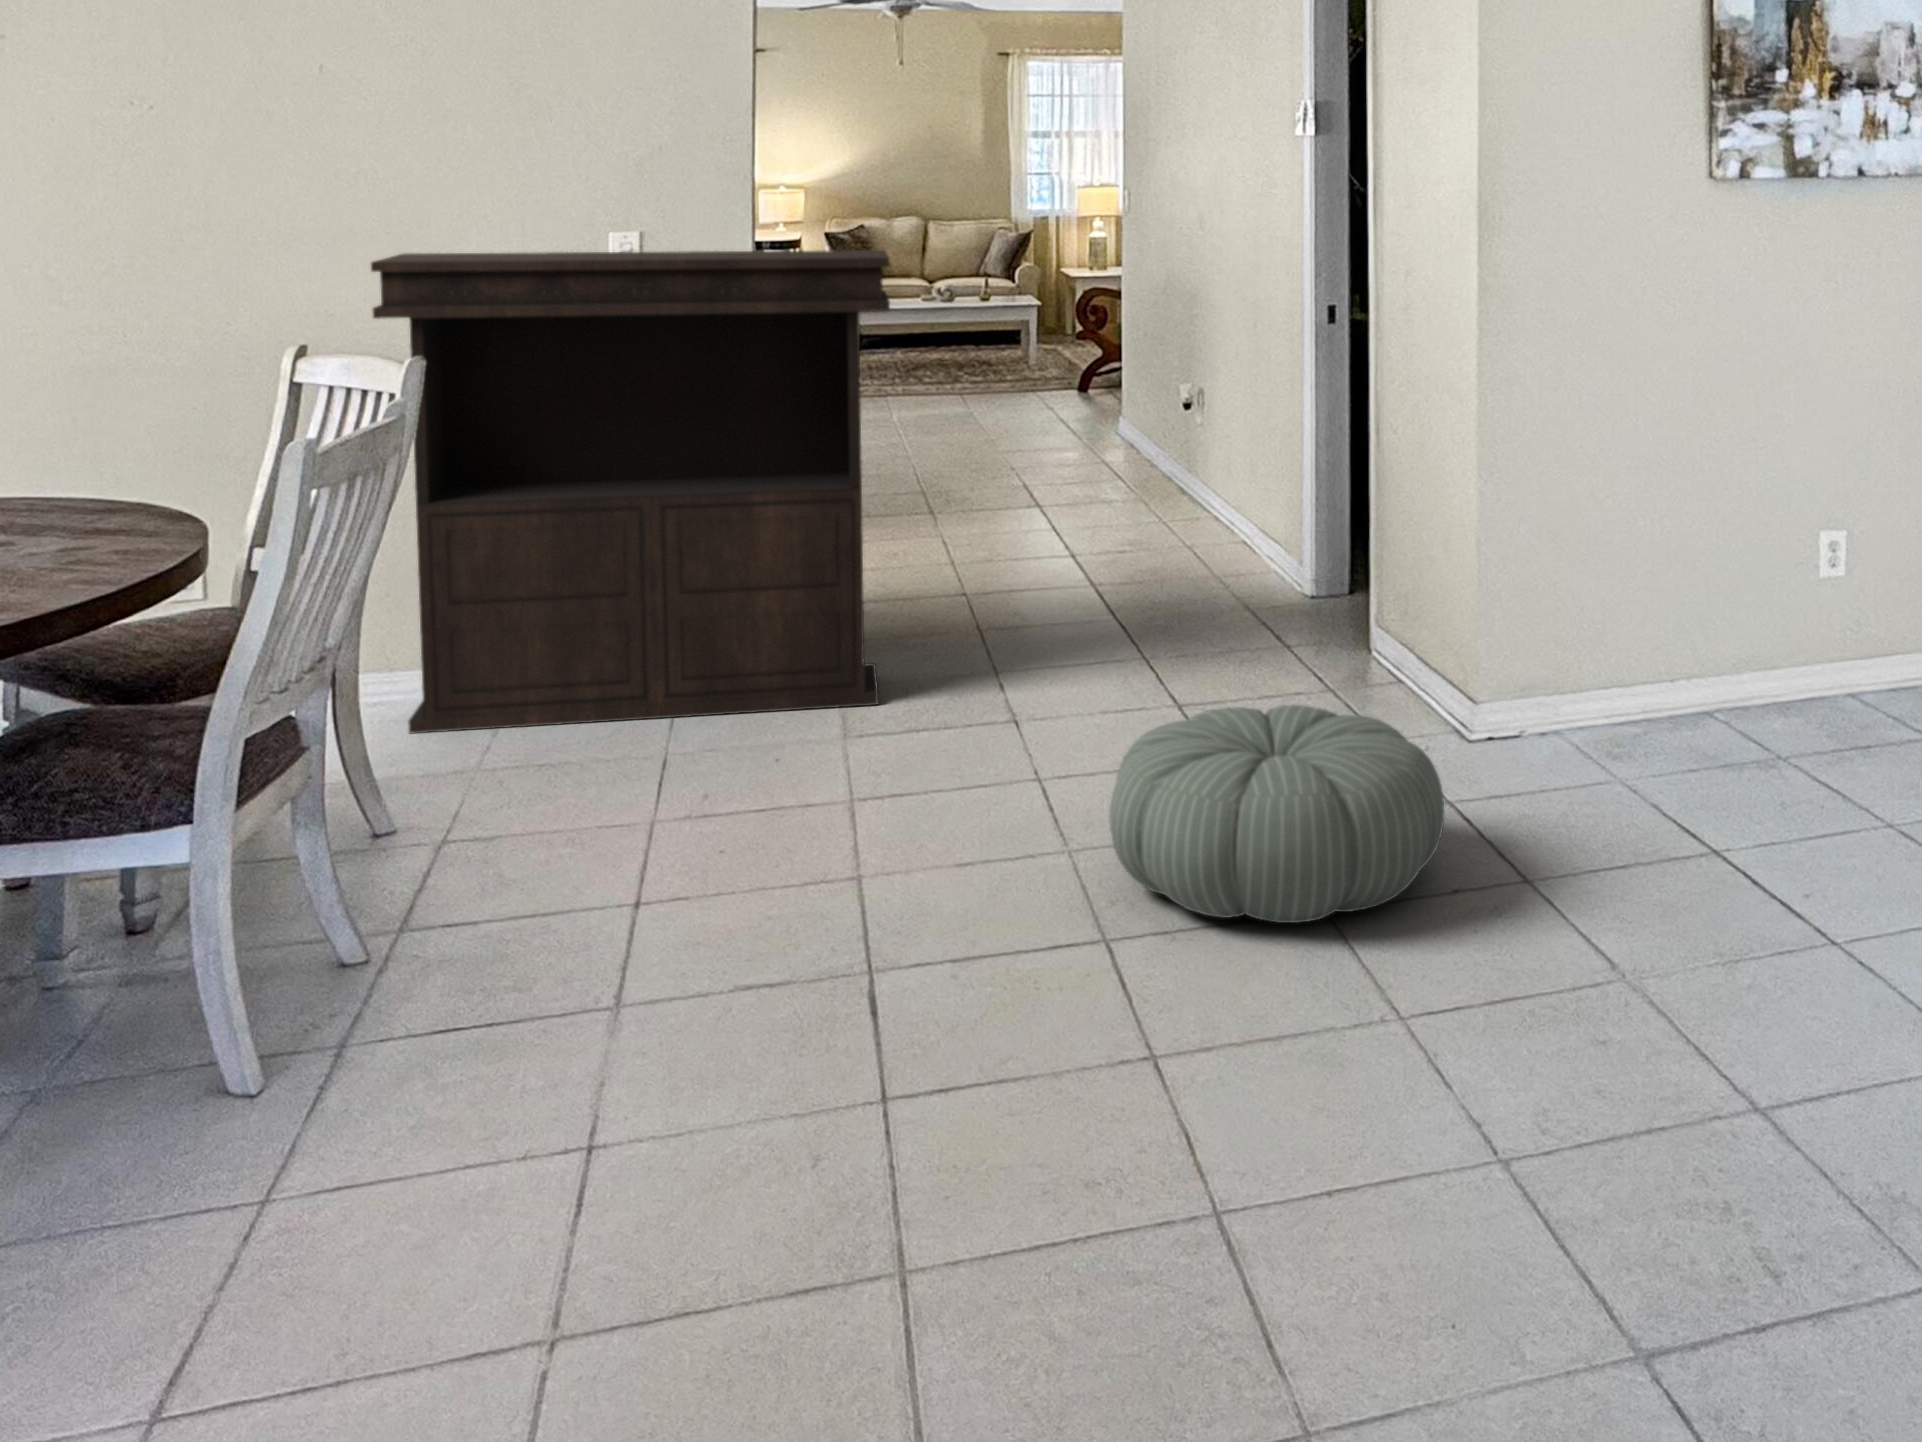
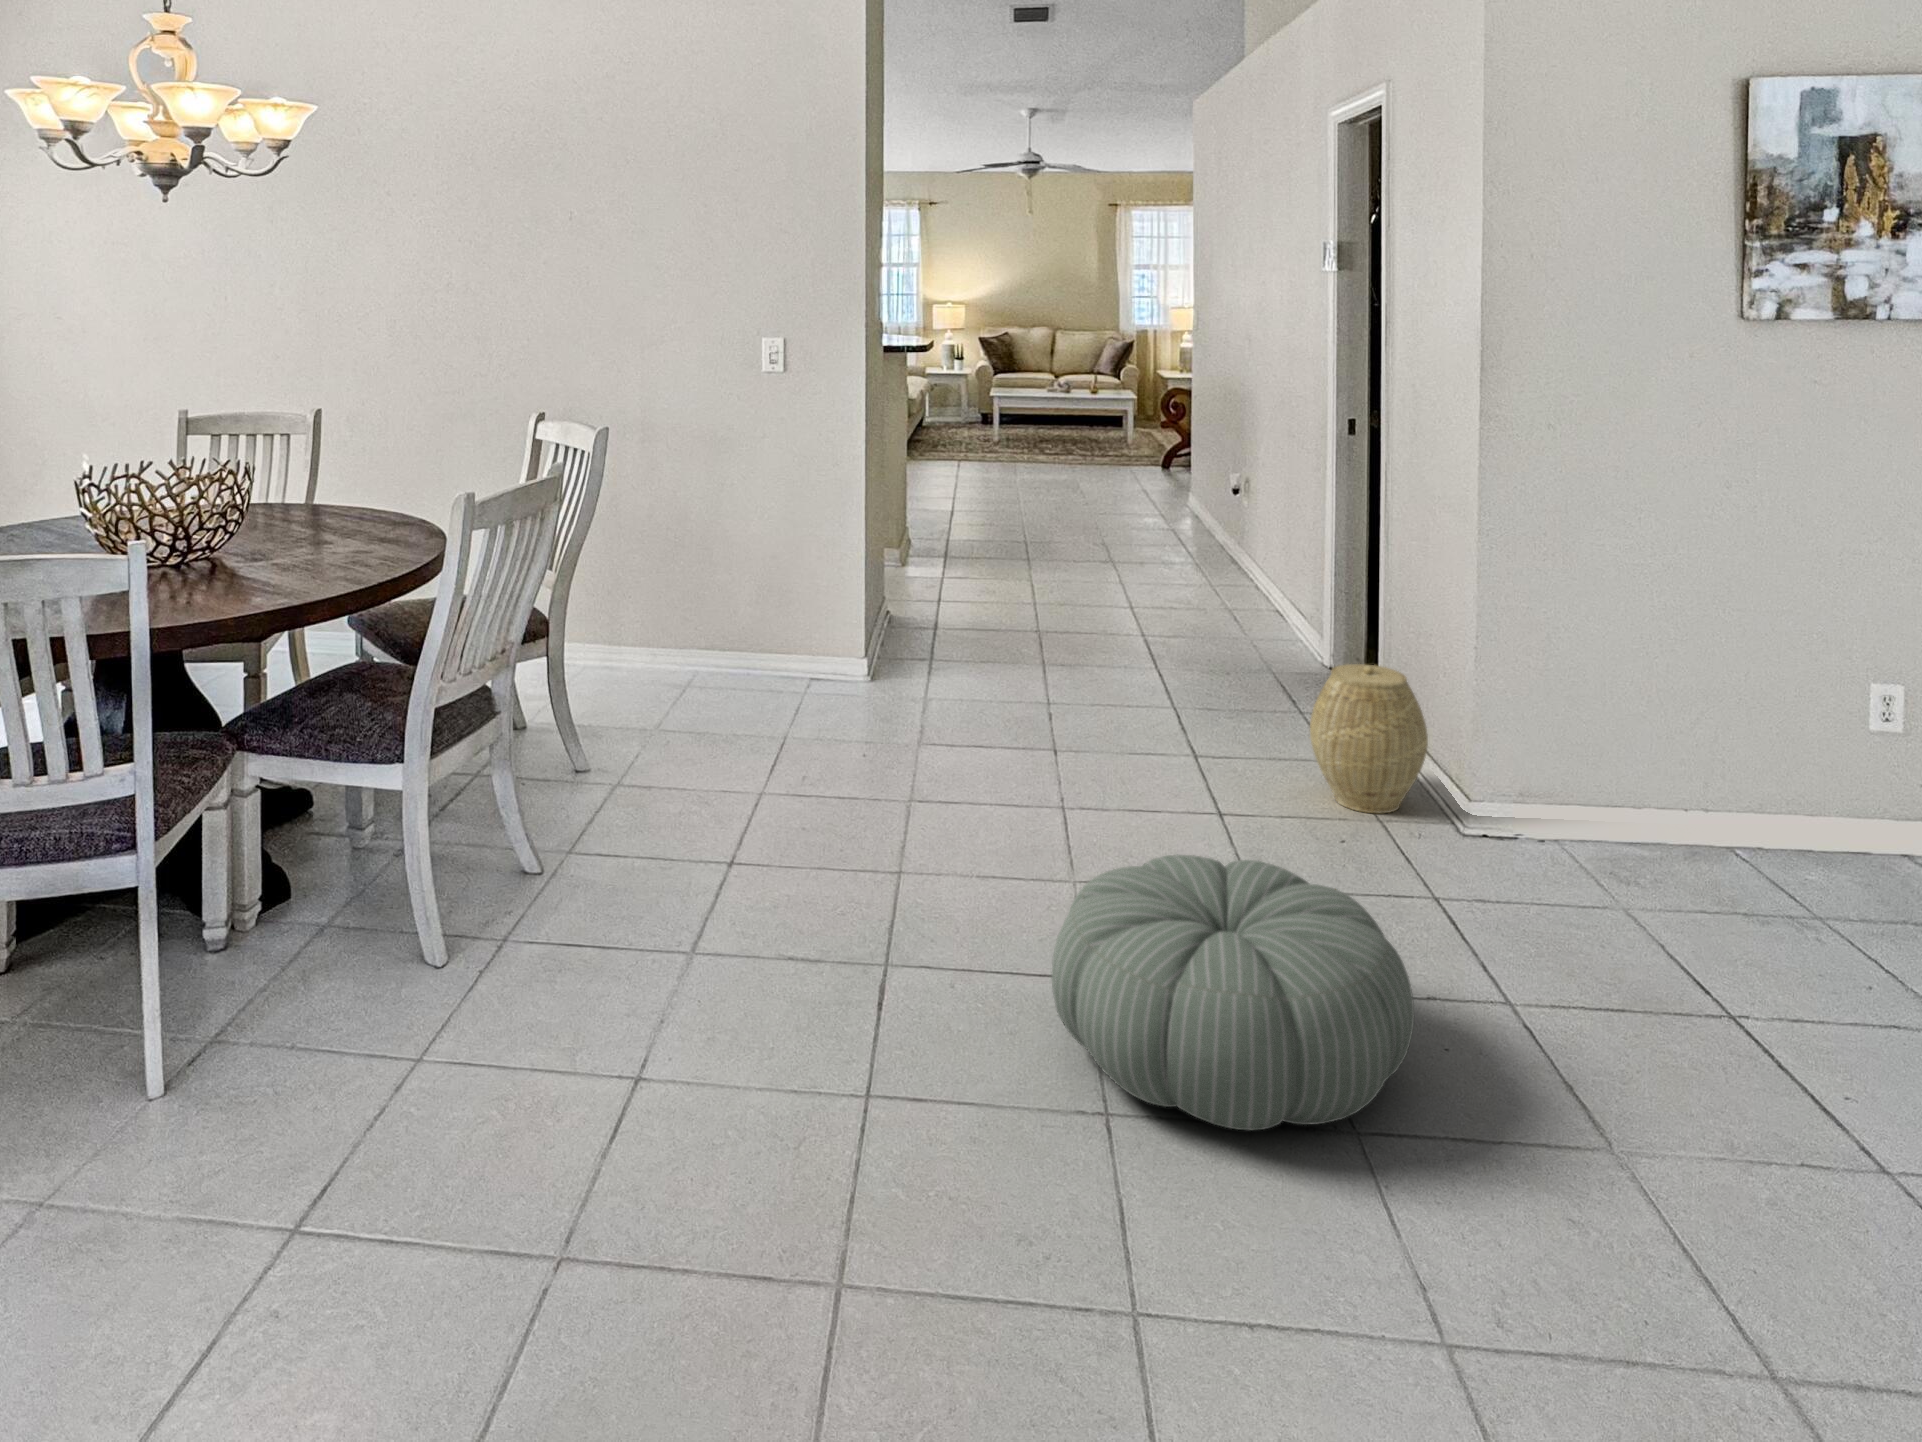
console table: present [371,250,890,734] -> none [522,371,929,772]
woven basket: none [1314,541,1429,690] -> present [1310,664,1428,813]

